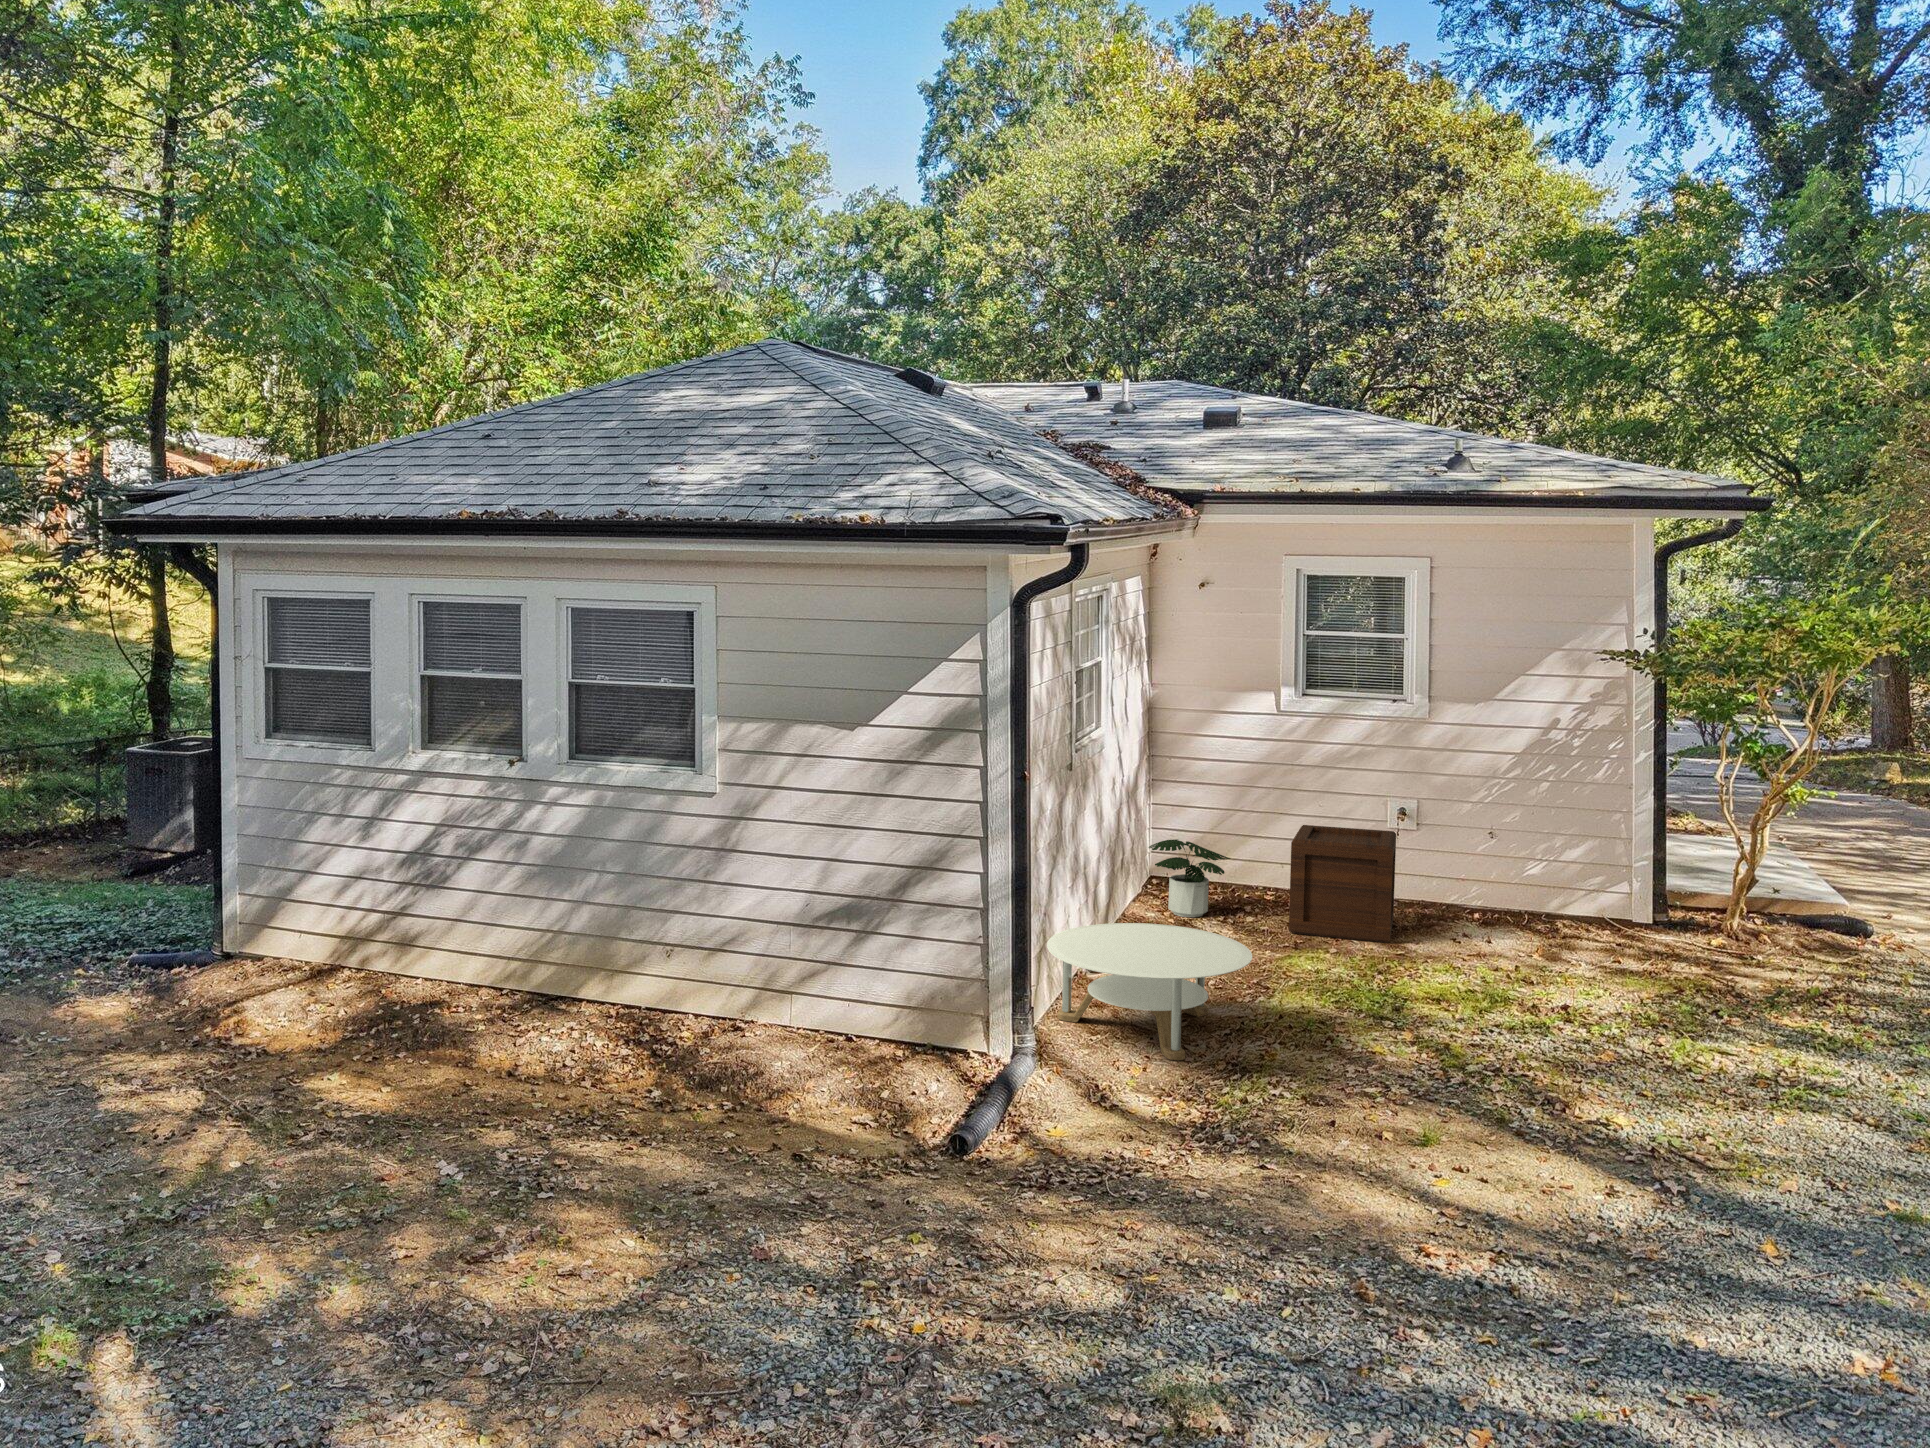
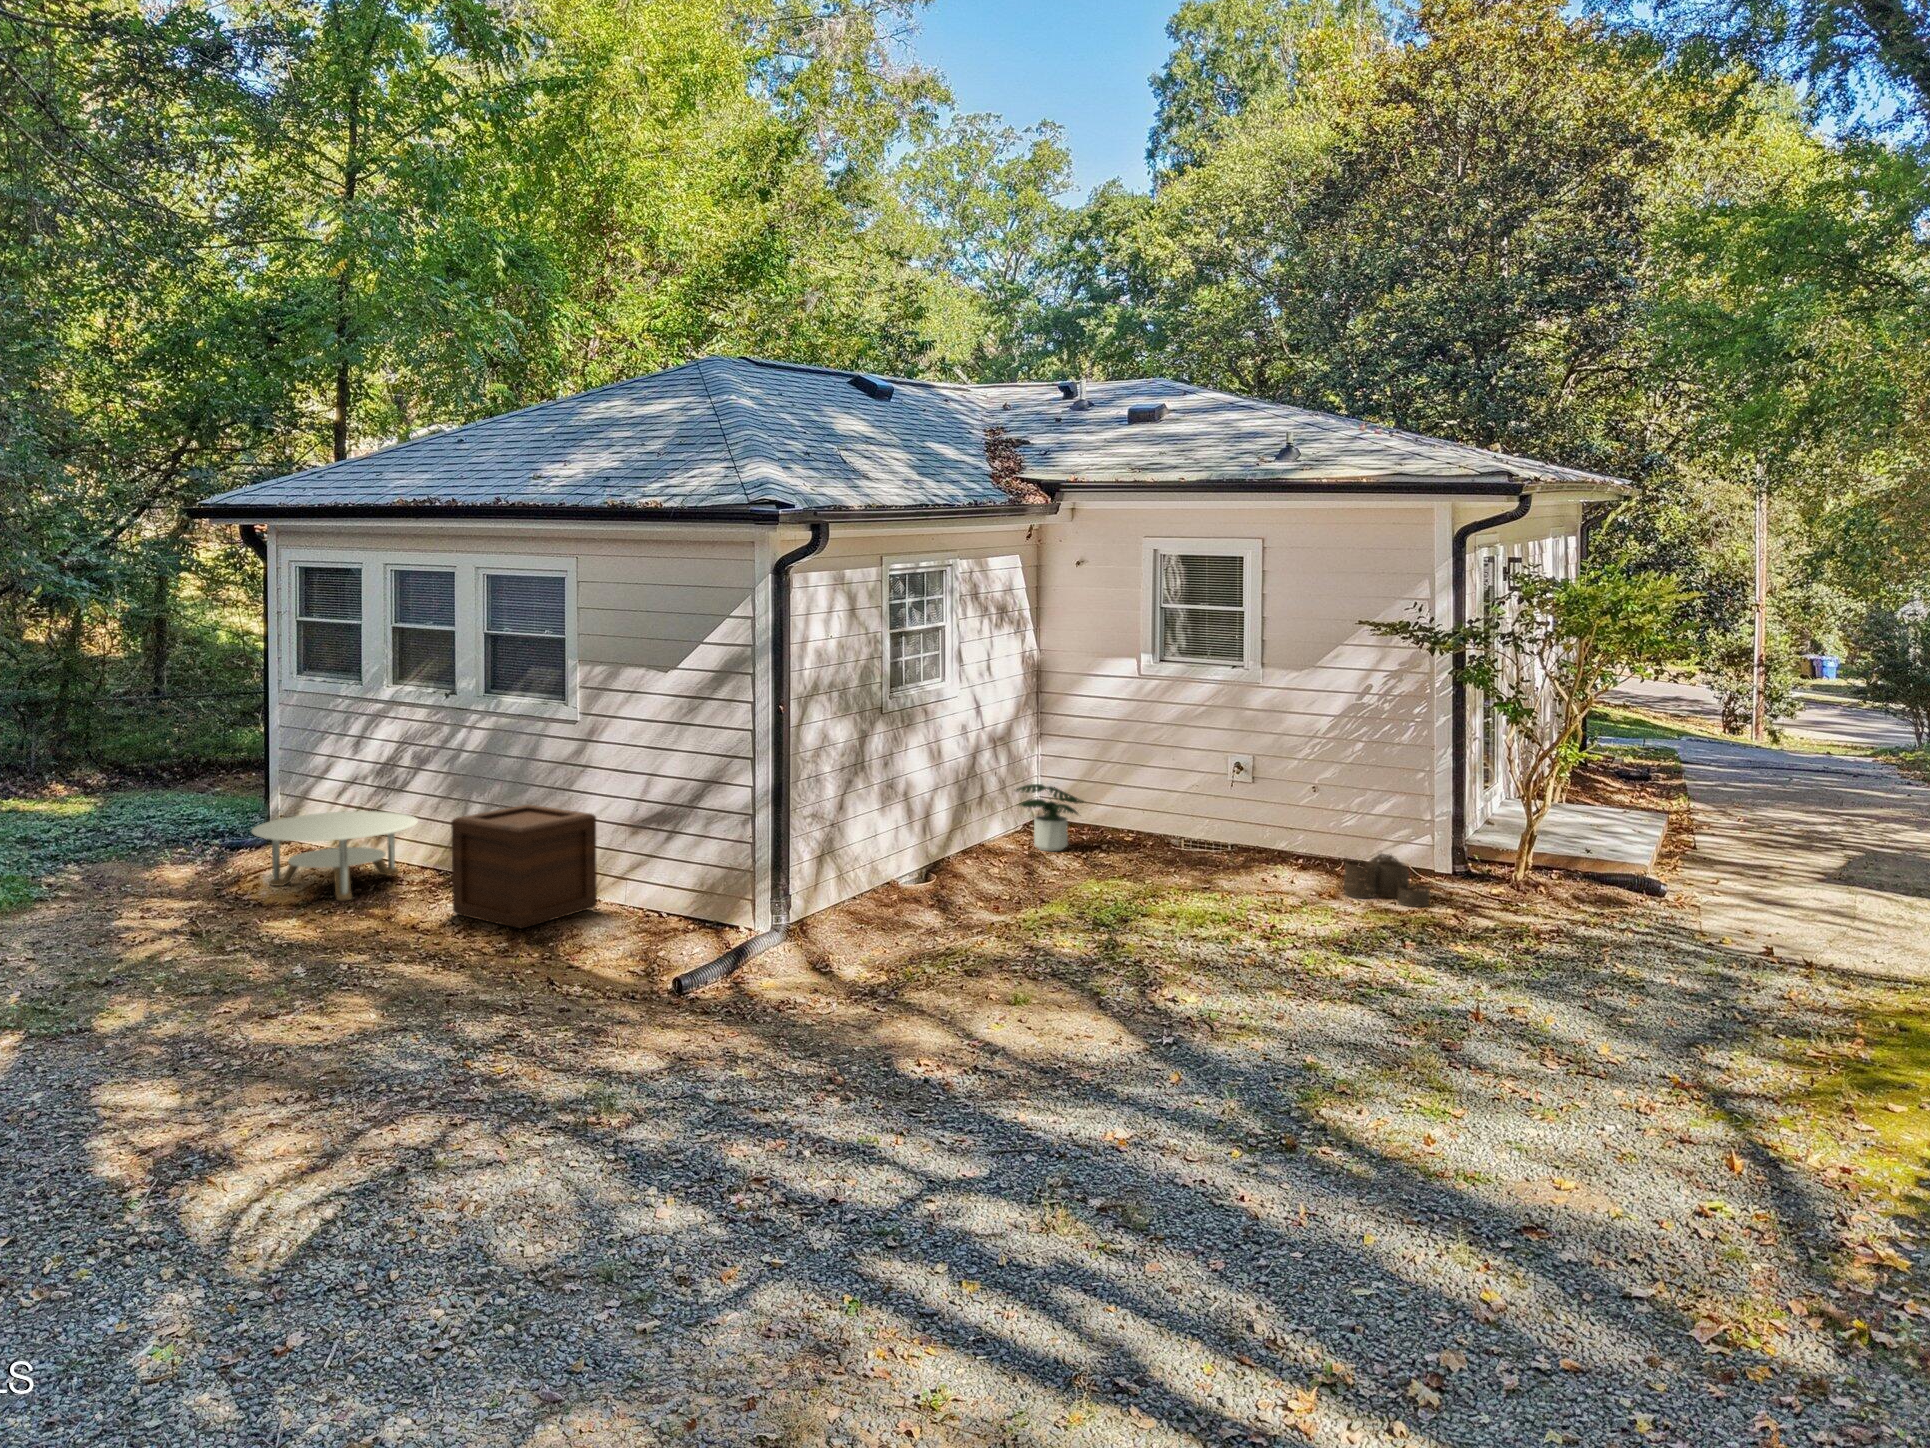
wooden crate: present [1289,825,1396,943] -> present [451,804,597,929]
woven basket: none [1565,903,1671,968] -> present [1344,853,1430,907]
round table: present [1047,923,1252,1060] -> present [252,811,418,901]

